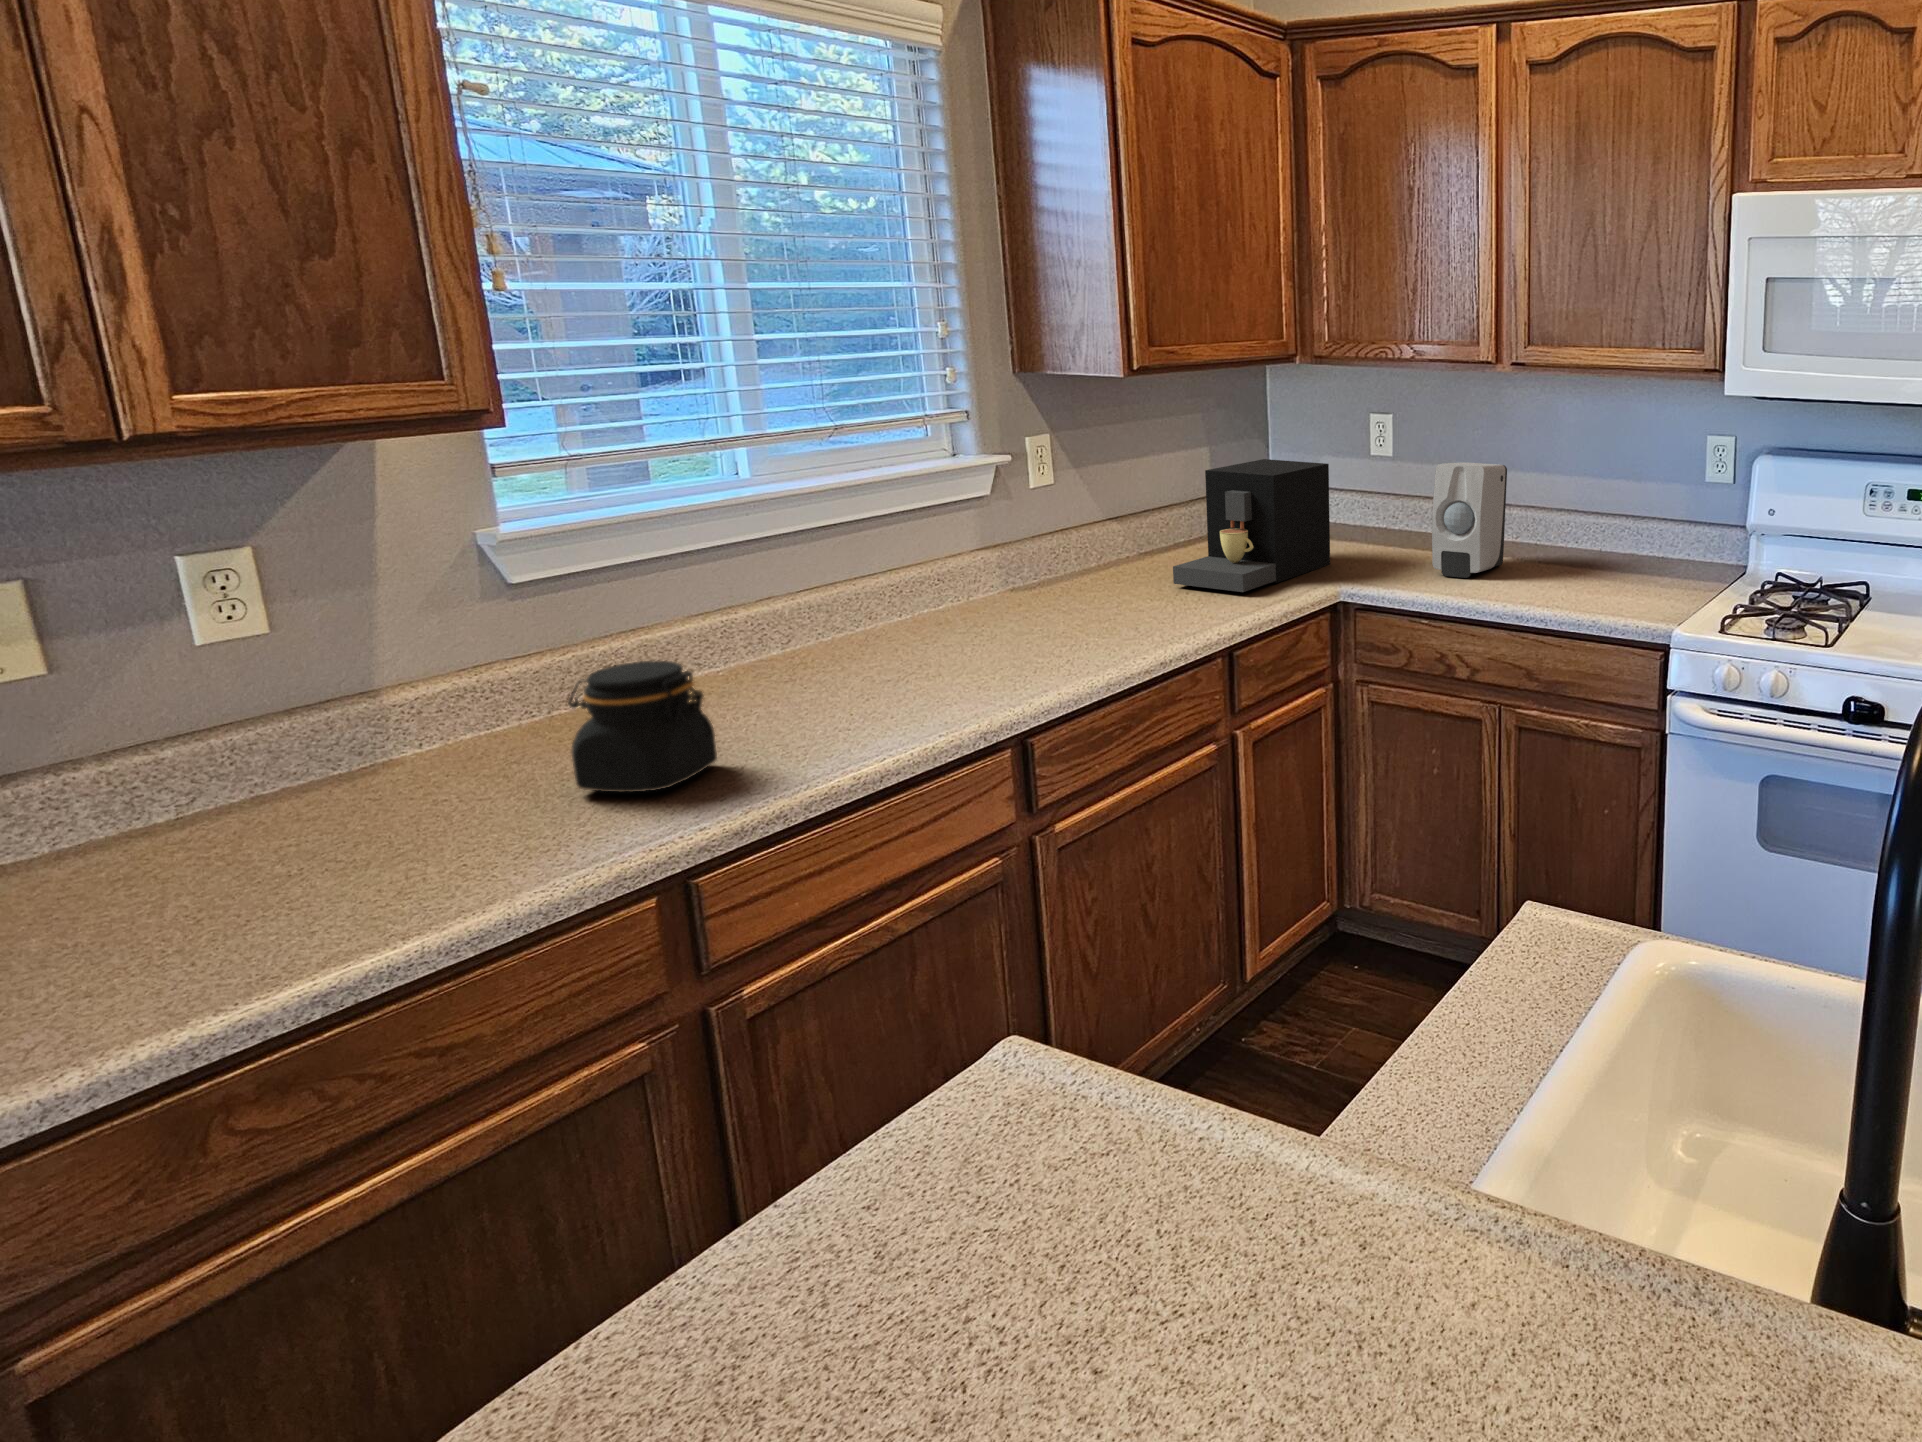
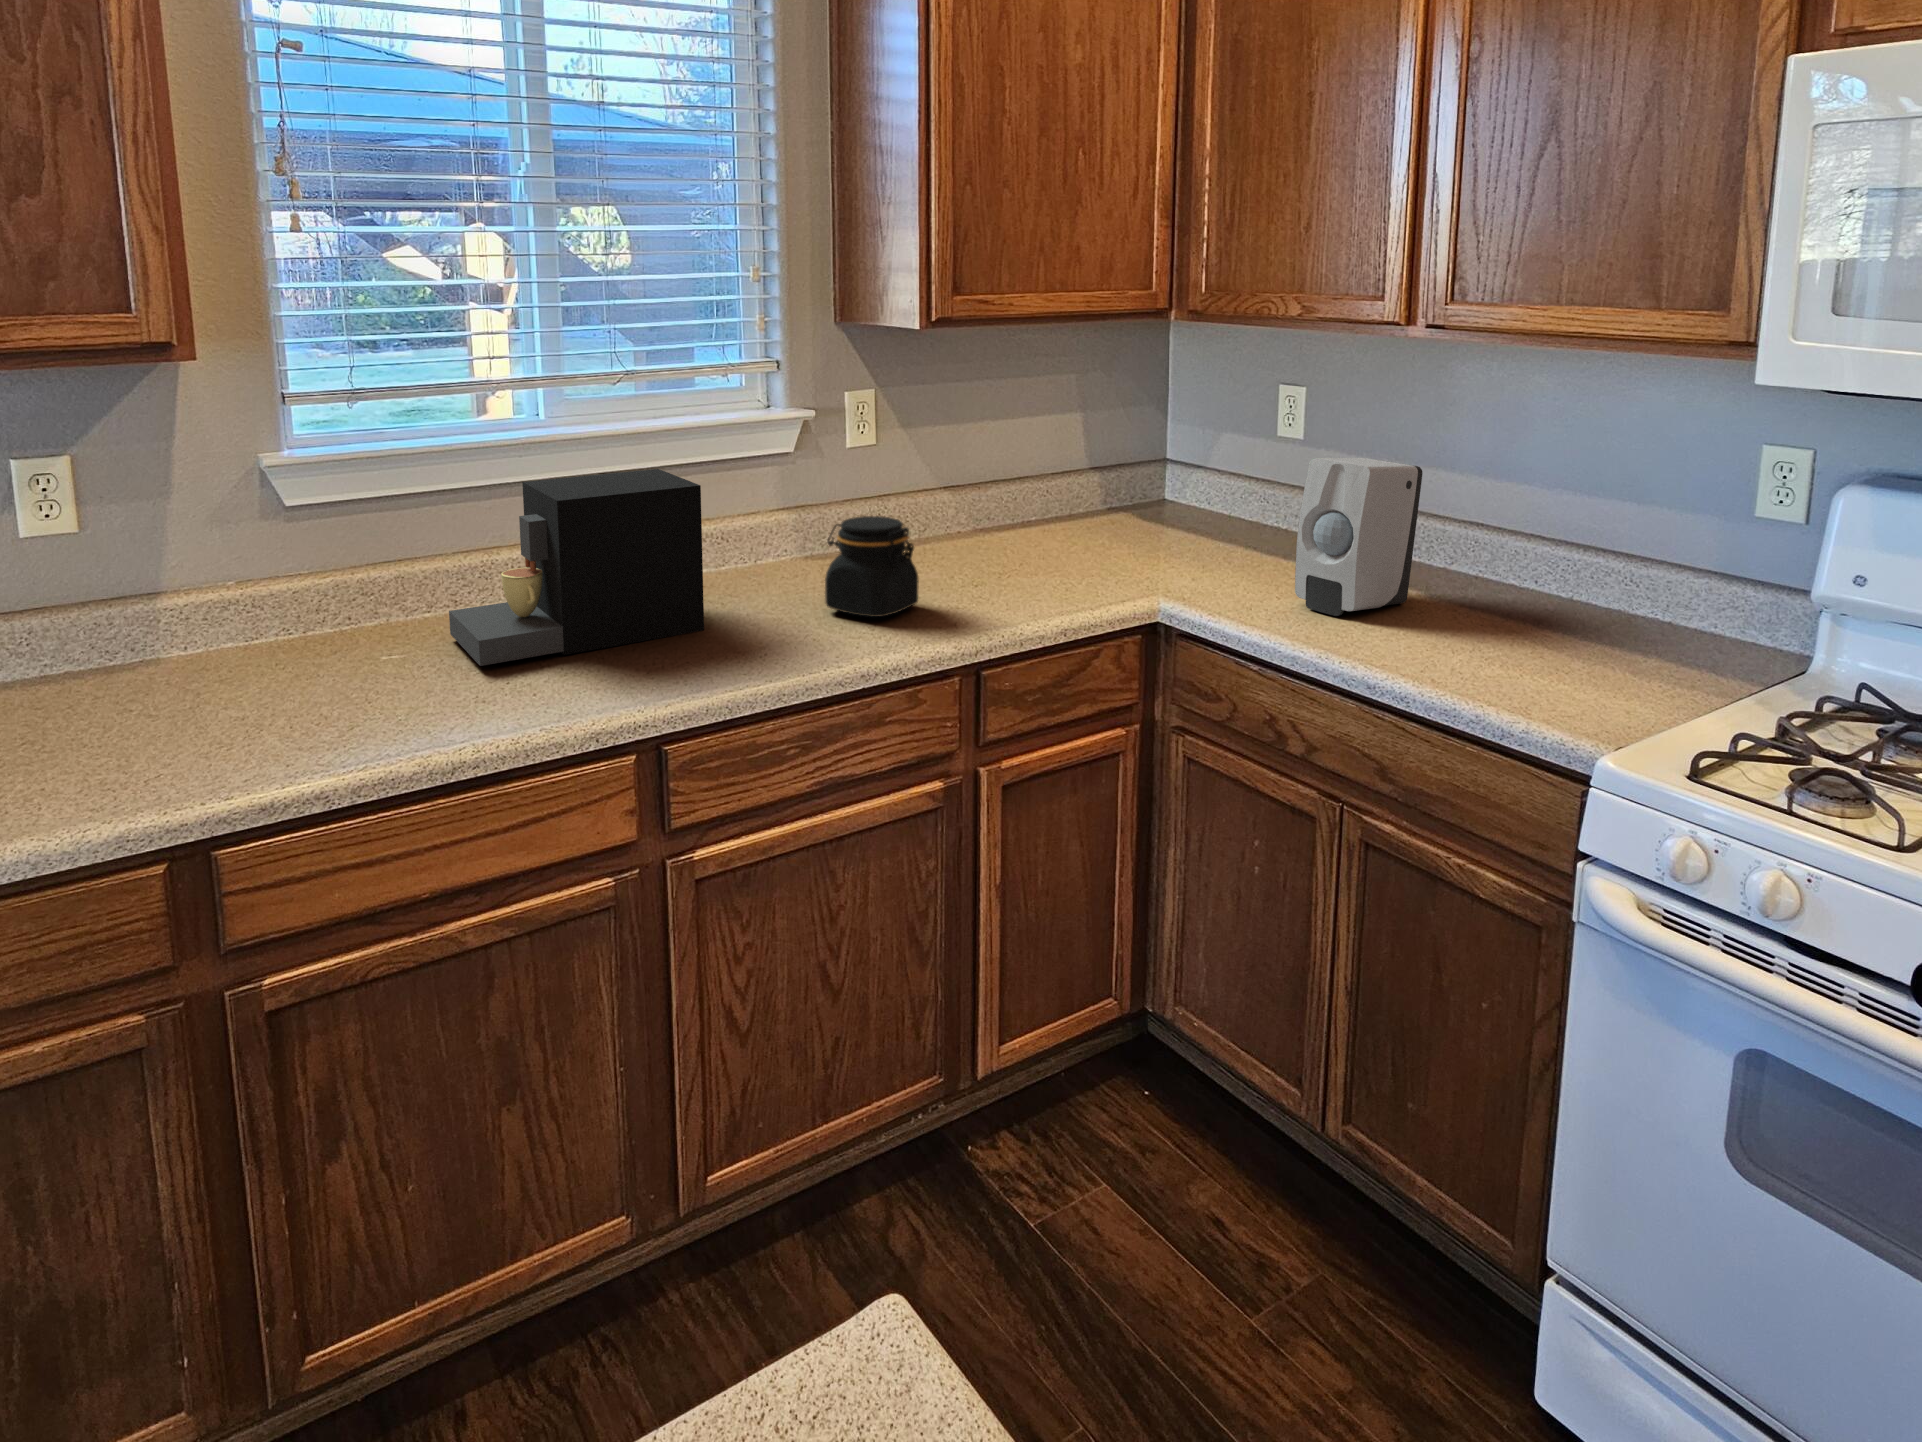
coffee maker: present [1173,459,1330,592] -> present [449,469,704,666]
jar: present [568,660,717,792] -> present [825,516,919,617]

